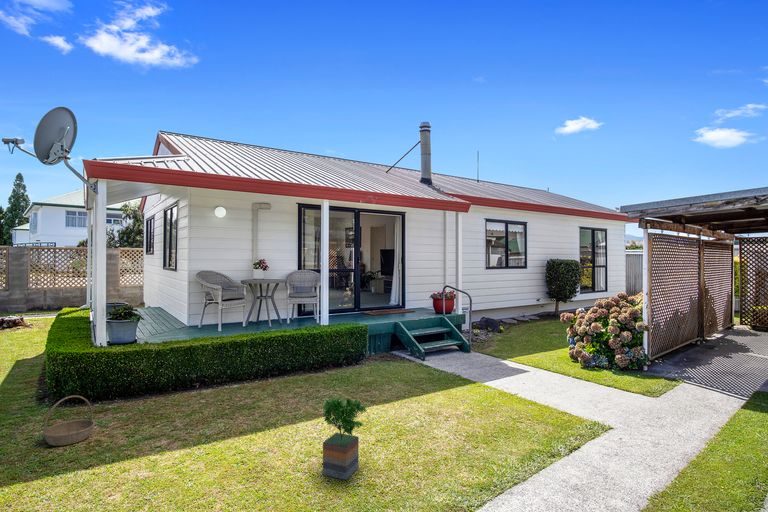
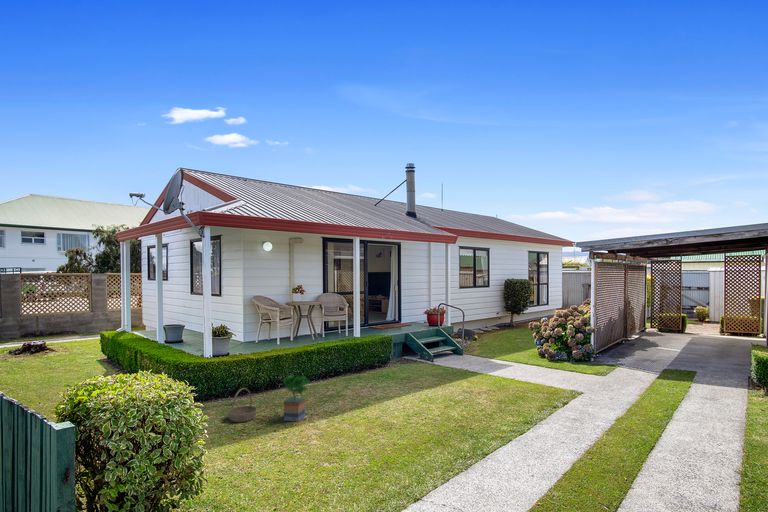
potted tree: present [323,398,367,480] -> present [284,375,310,422]

